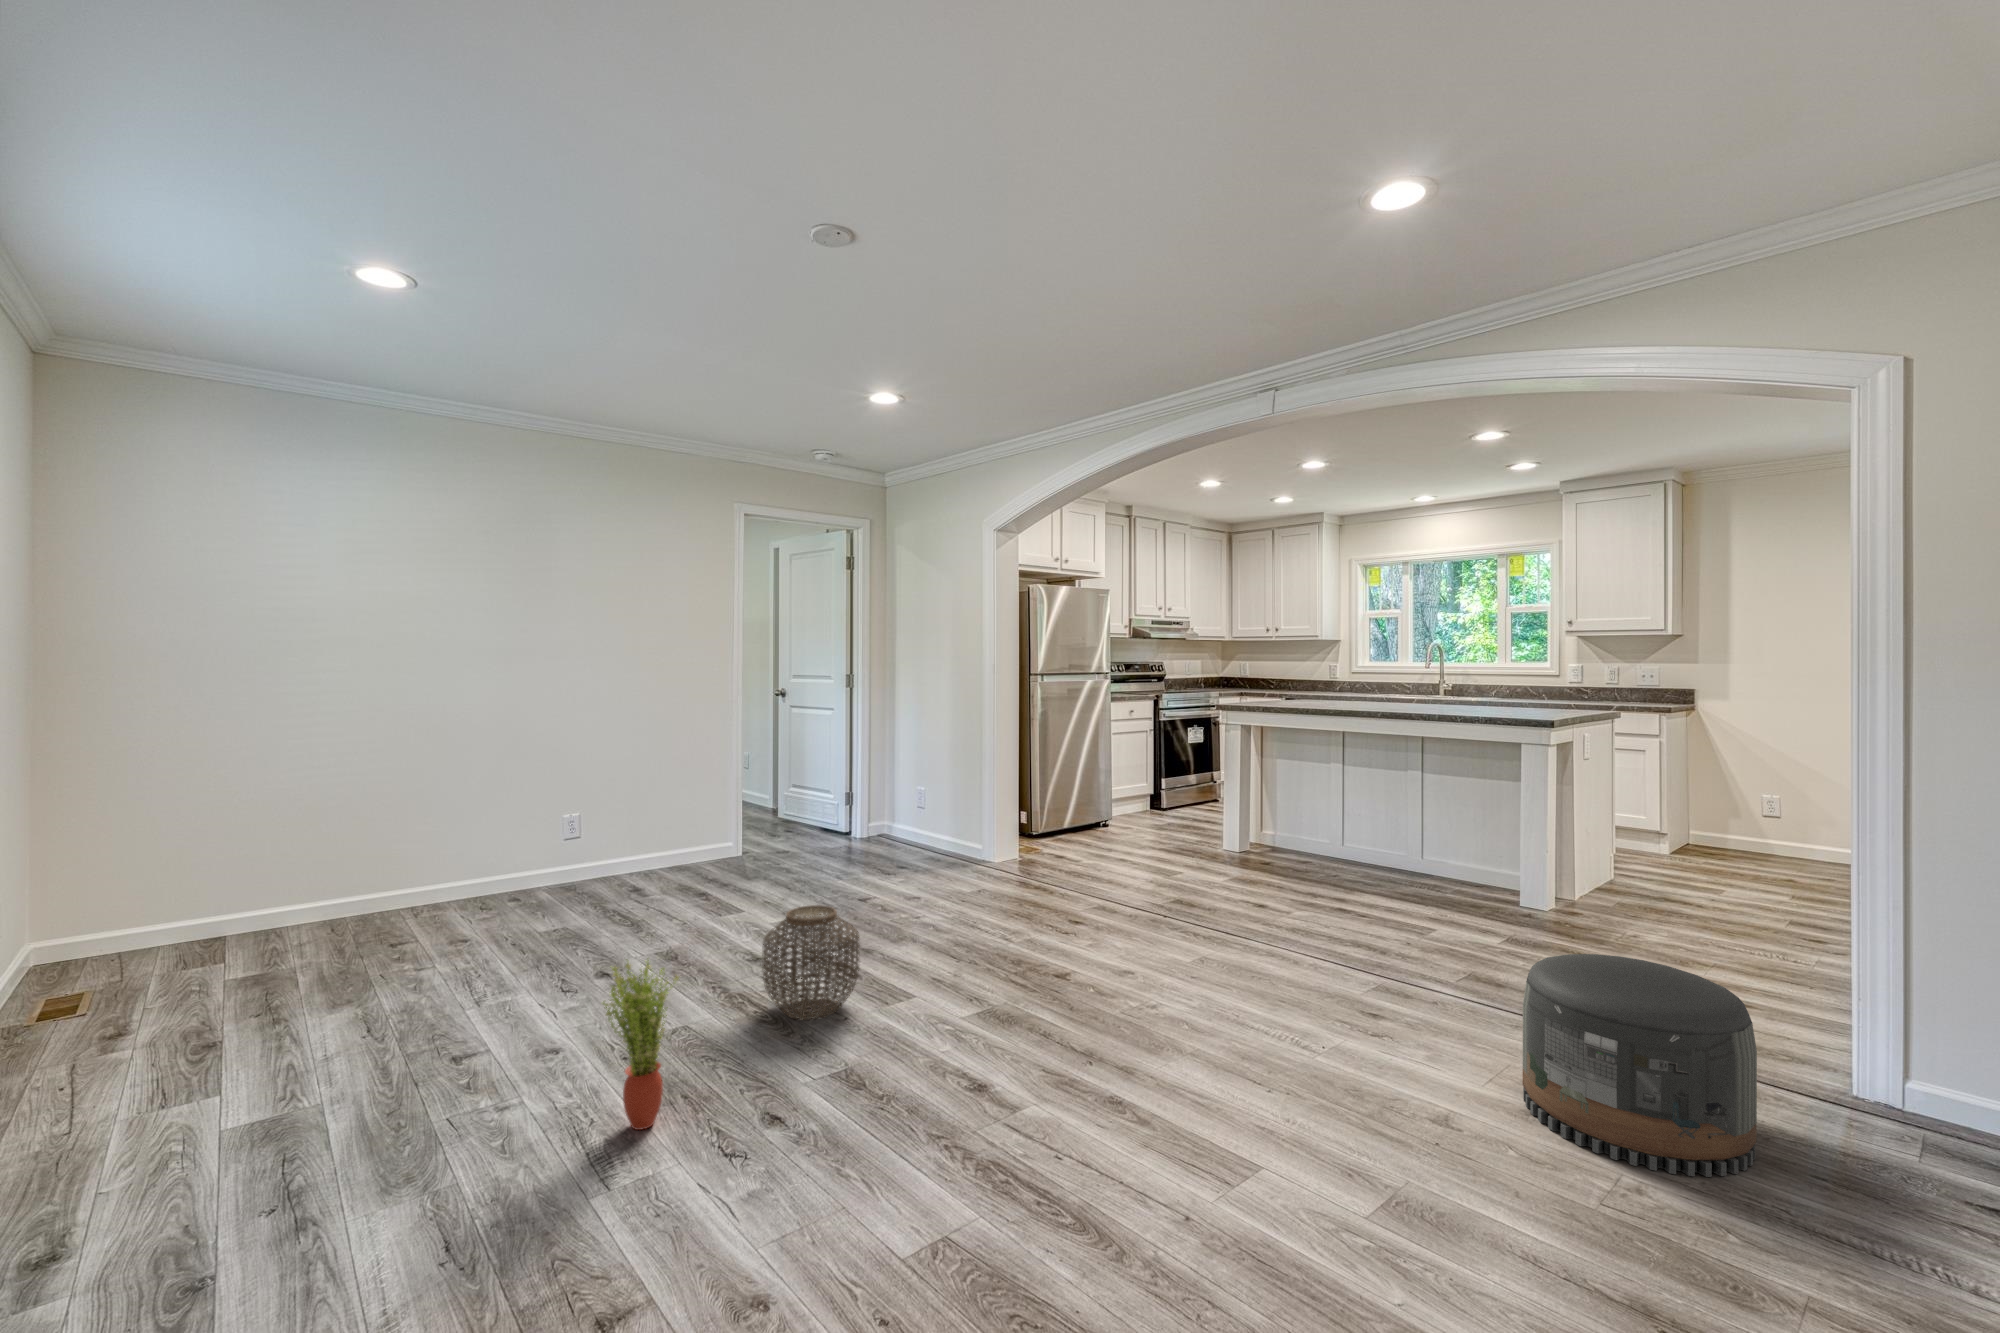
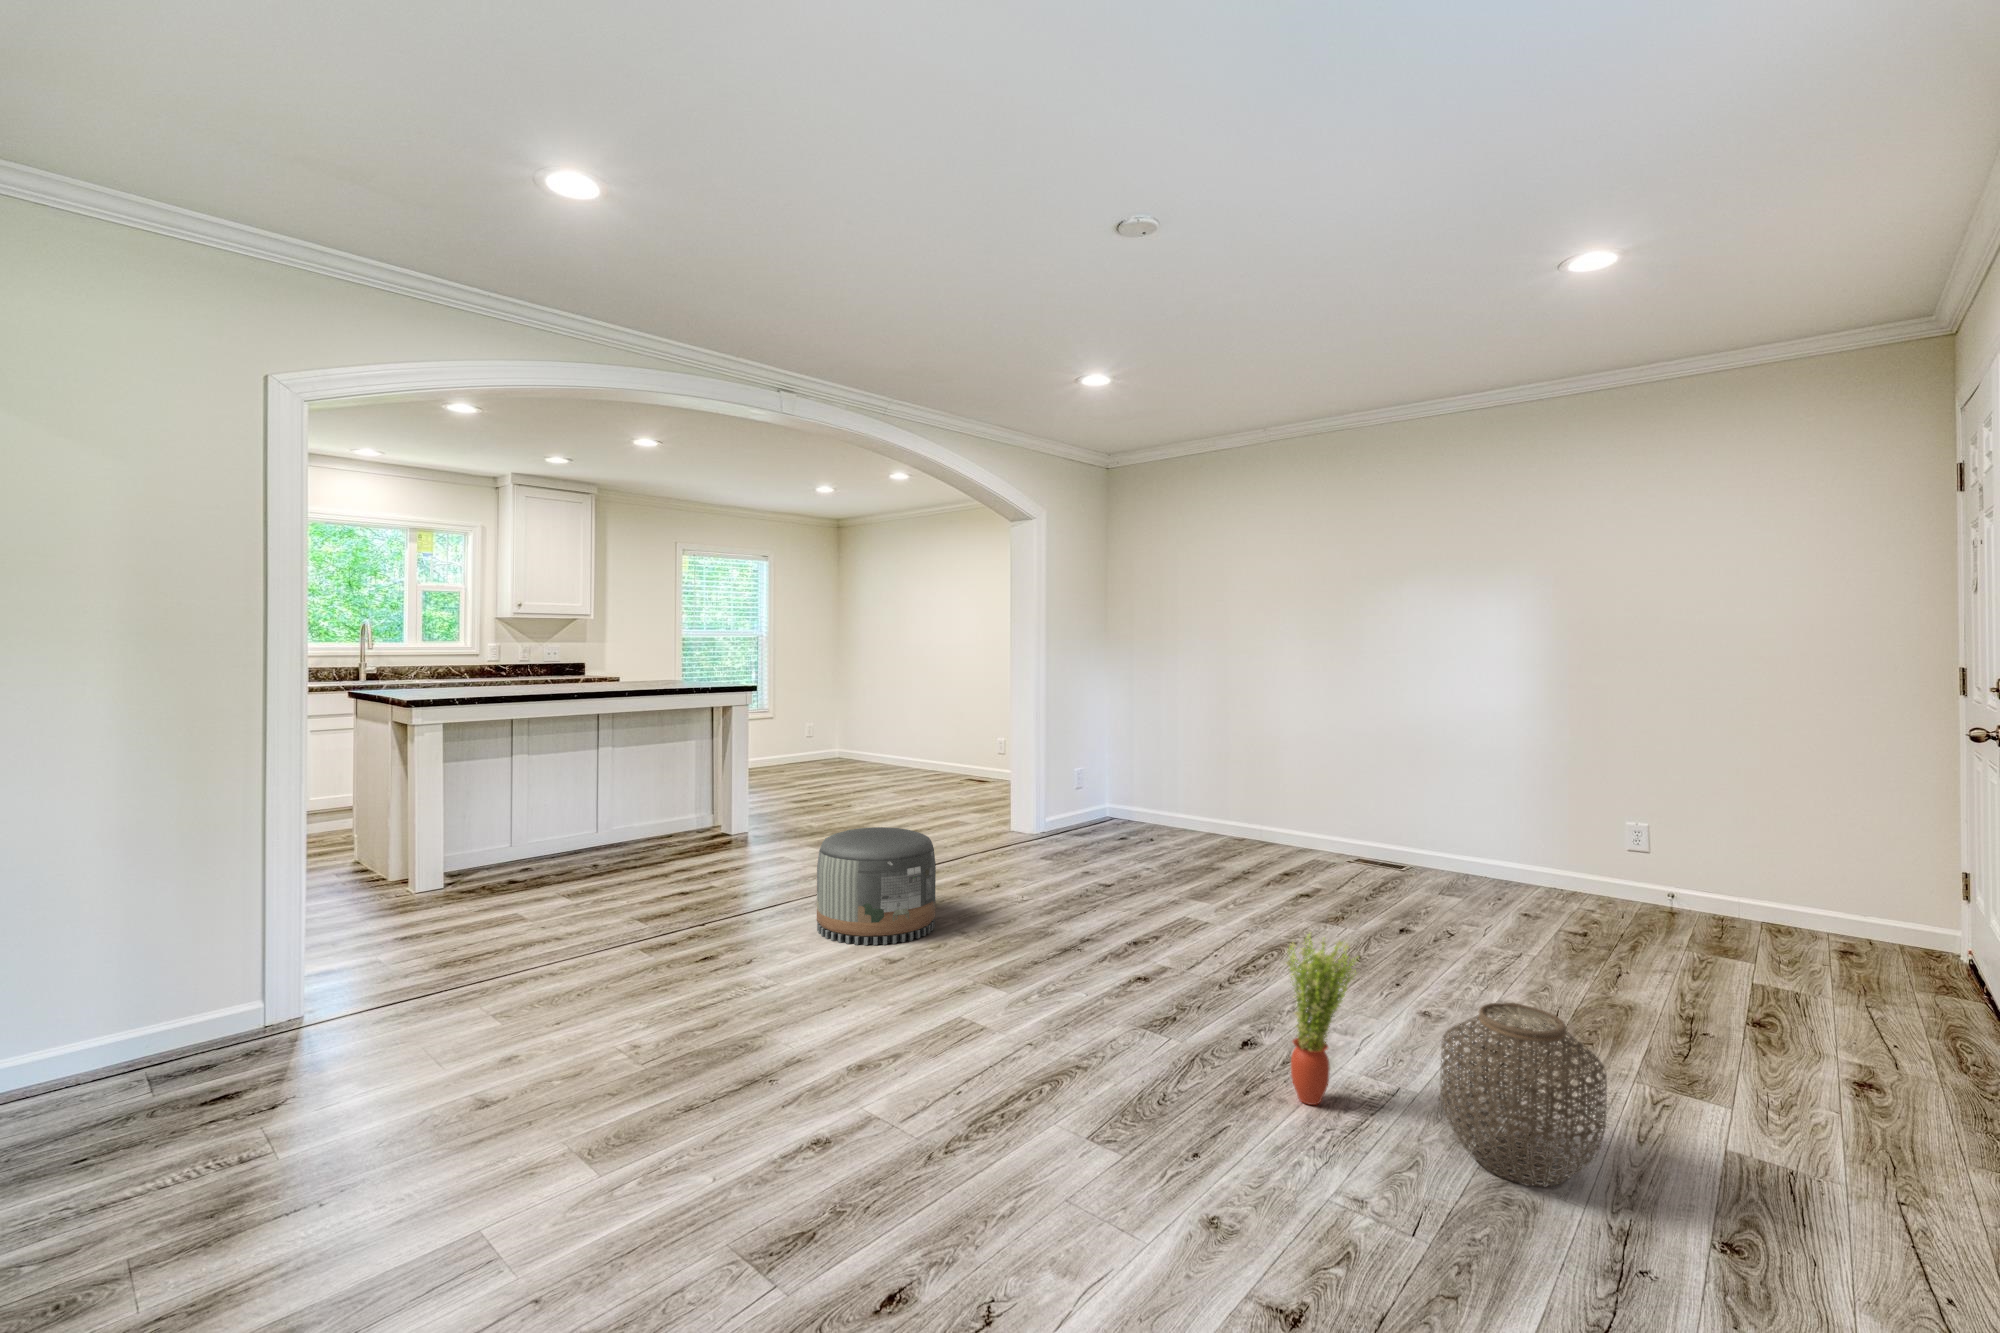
woven basket: present [763,905,860,1020] -> present [1440,1003,1607,1187]
pouf: present [1523,954,1757,1177] -> present [817,827,936,945]

